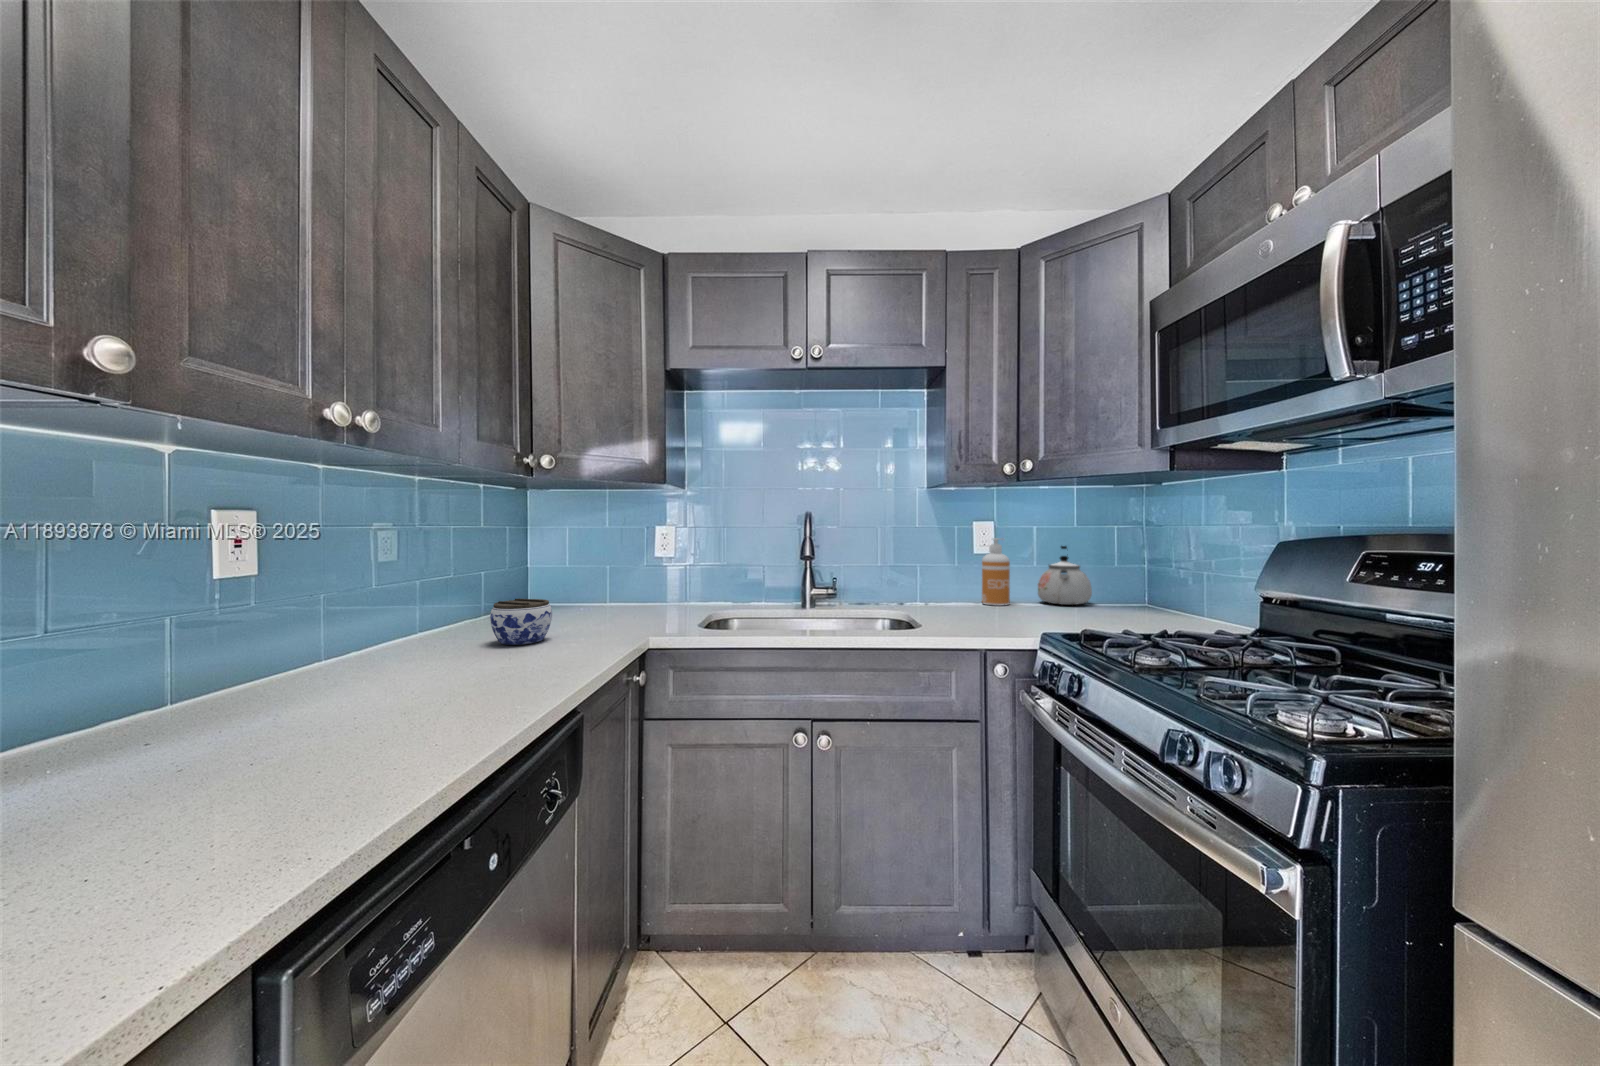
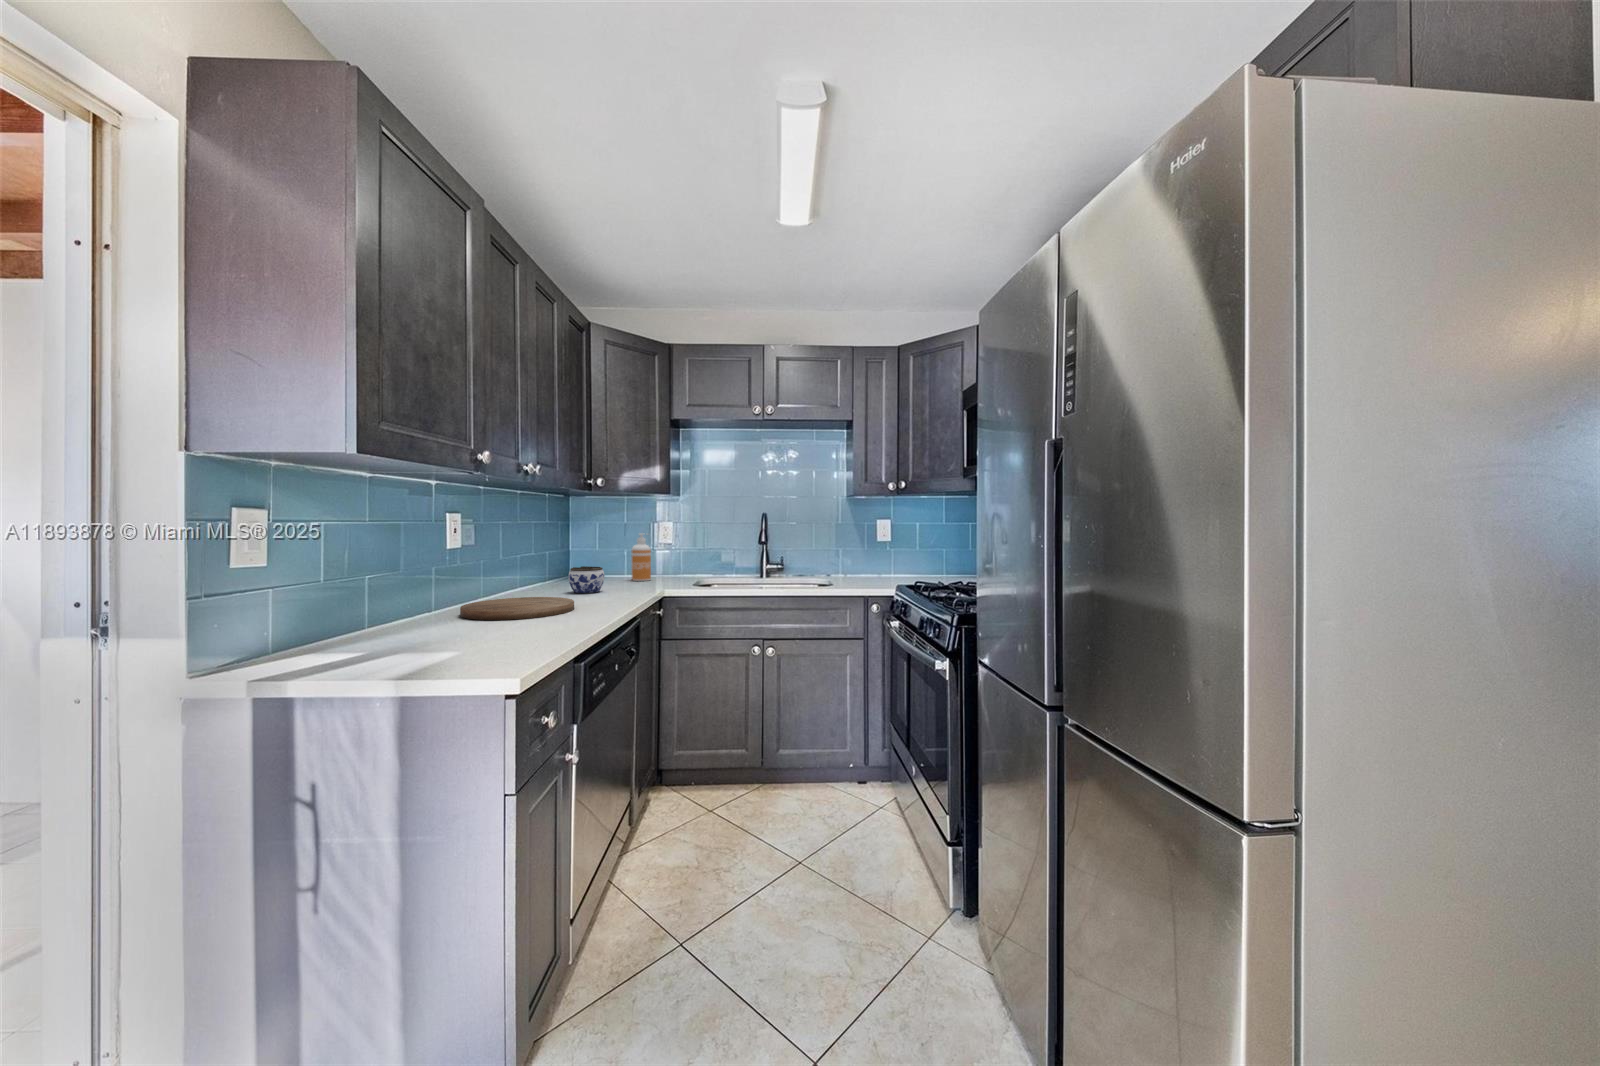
soap dispenser: present [982,538,1010,606] -> present [632,533,651,581]
kettle: present [1038,546,1092,605] -> none [920,536,954,576]
cutting board: none [177,666,453,750] -> present [460,597,574,620]

